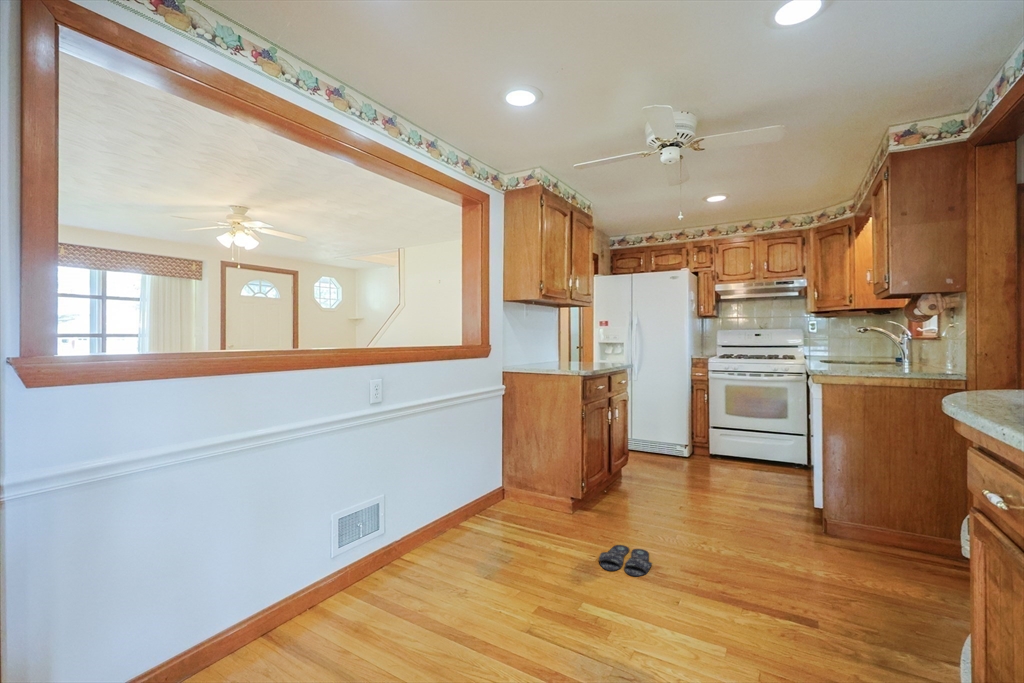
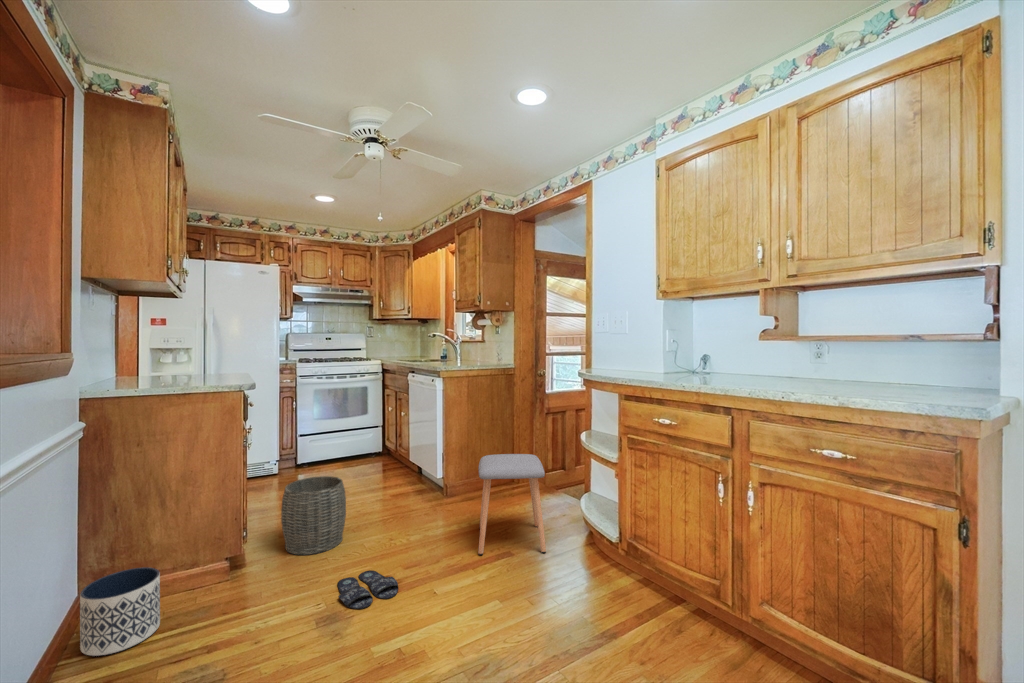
woven basket: none [614,457,668,523] -> present [281,476,346,555]
planter: none [486,475,522,519] -> present [80,567,160,656]
stool: none [756,486,895,644] -> present [478,454,546,555]

